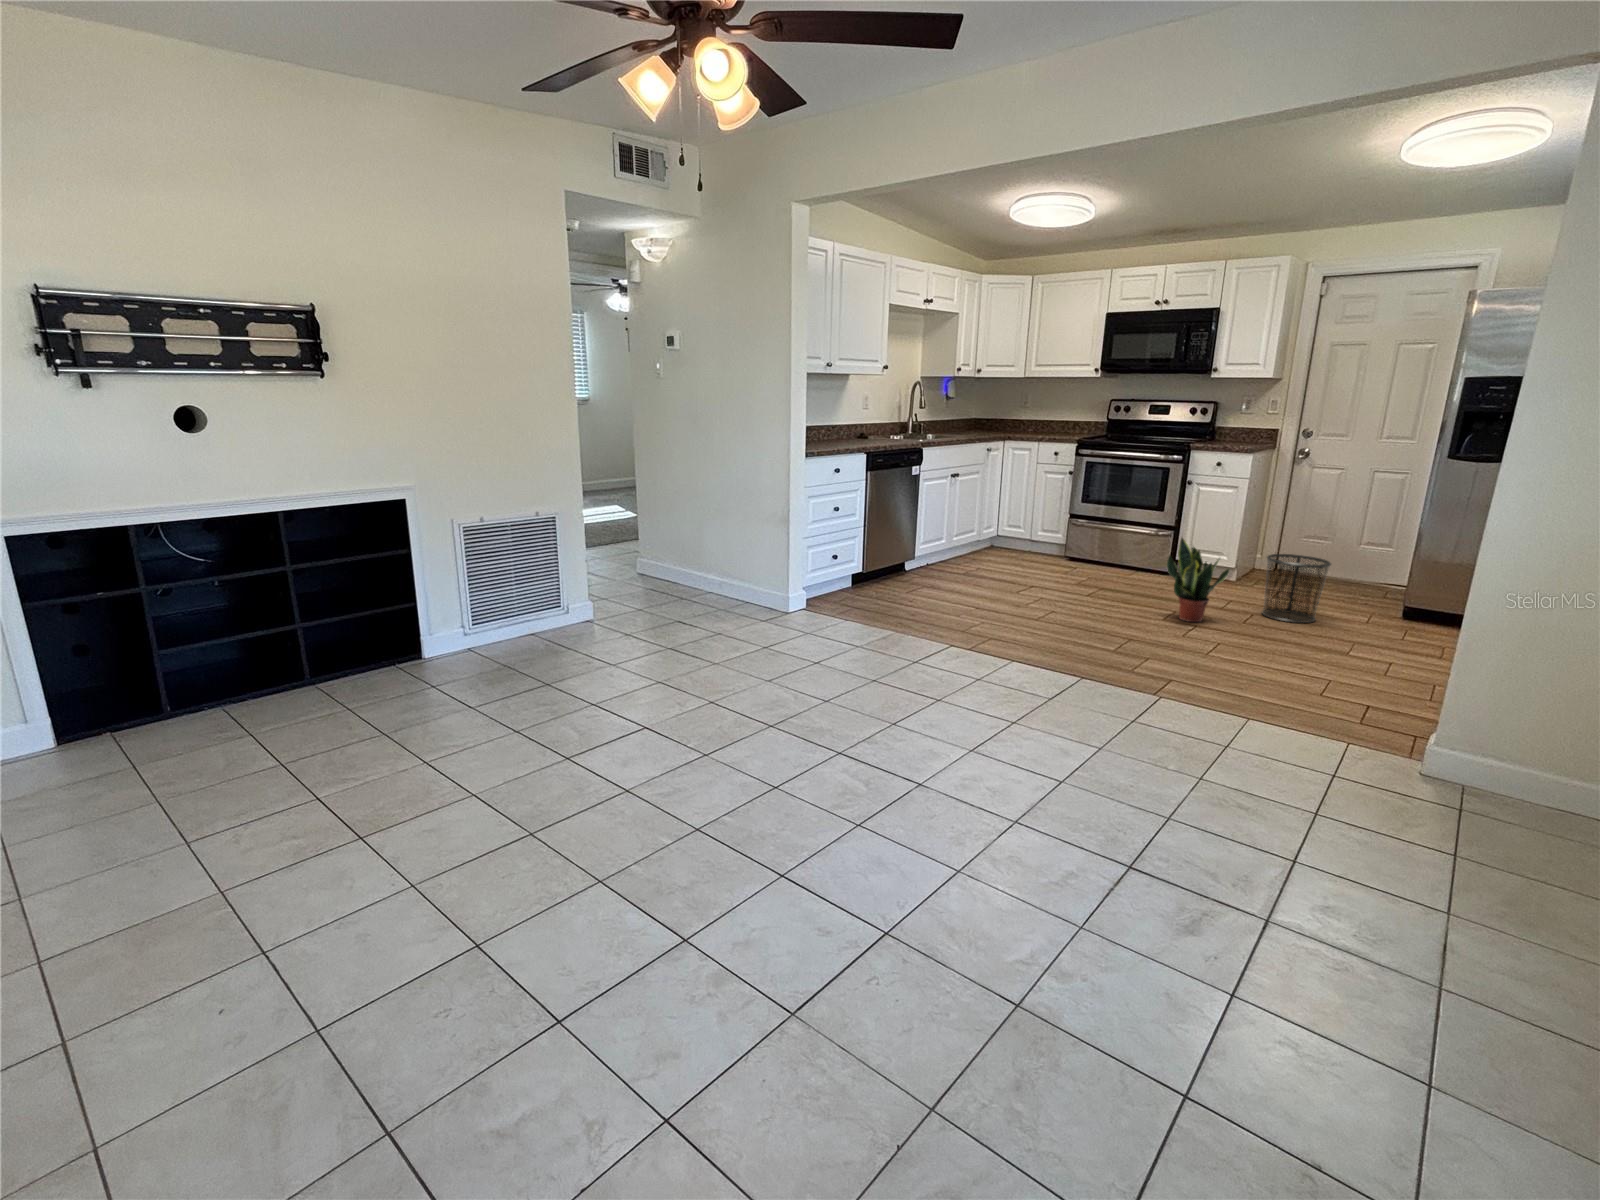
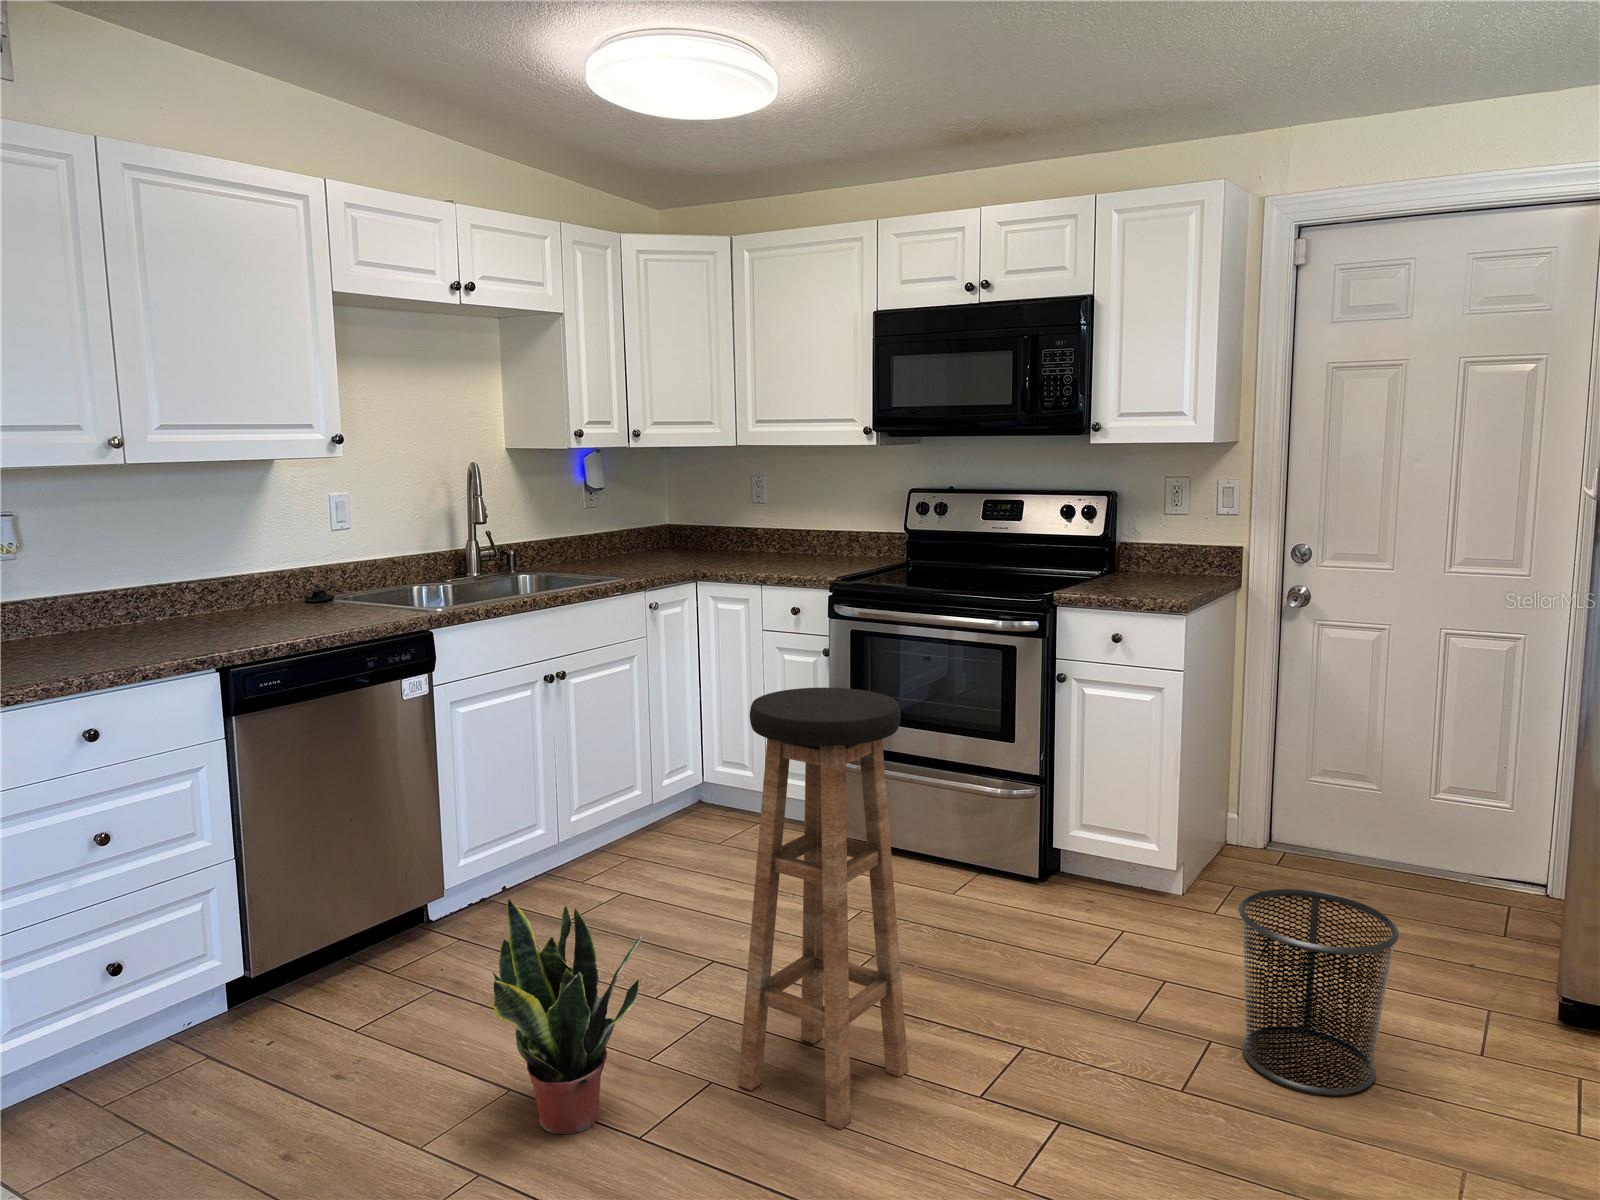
bar stool: none [1064,464,1143,618] -> present [738,688,908,1129]
potted plant: present [1167,538,1229,622] -> present [492,898,642,1134]

